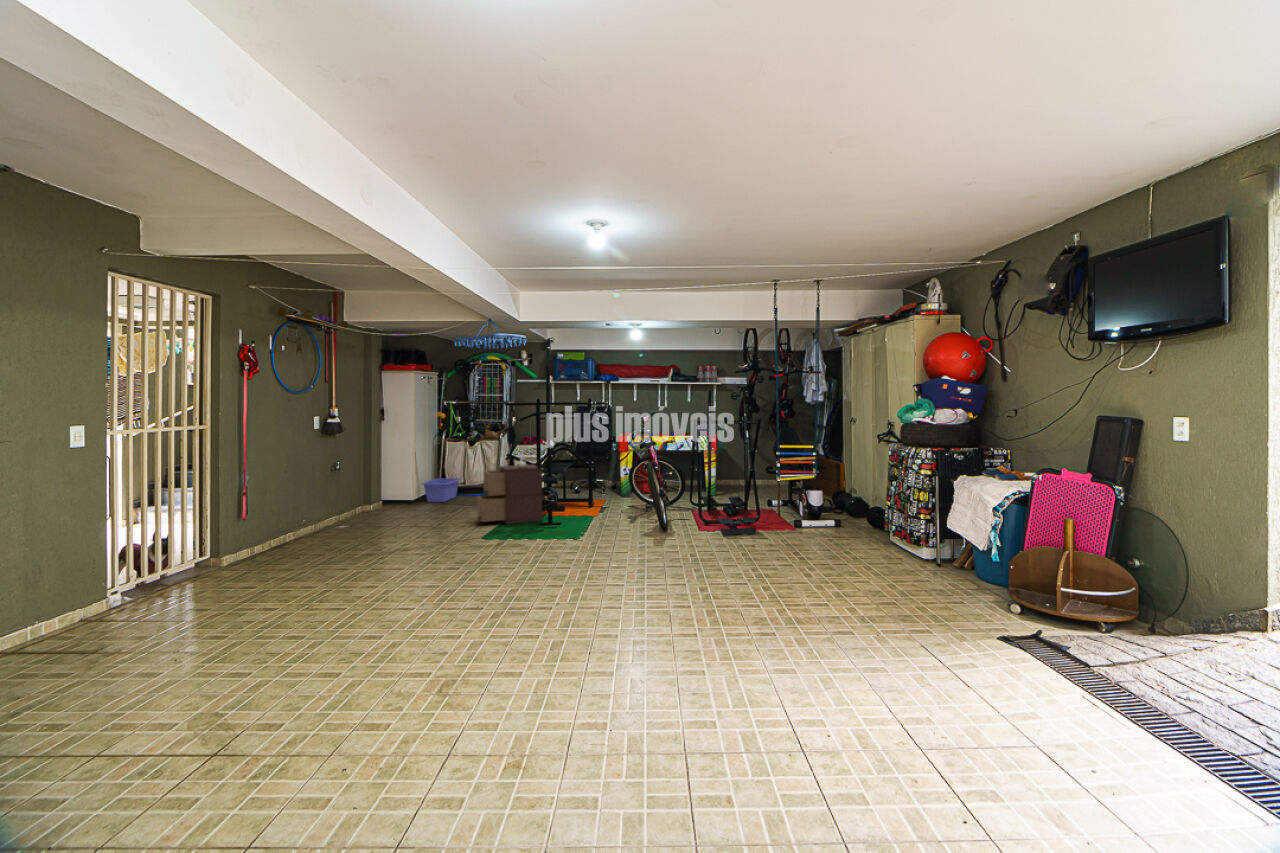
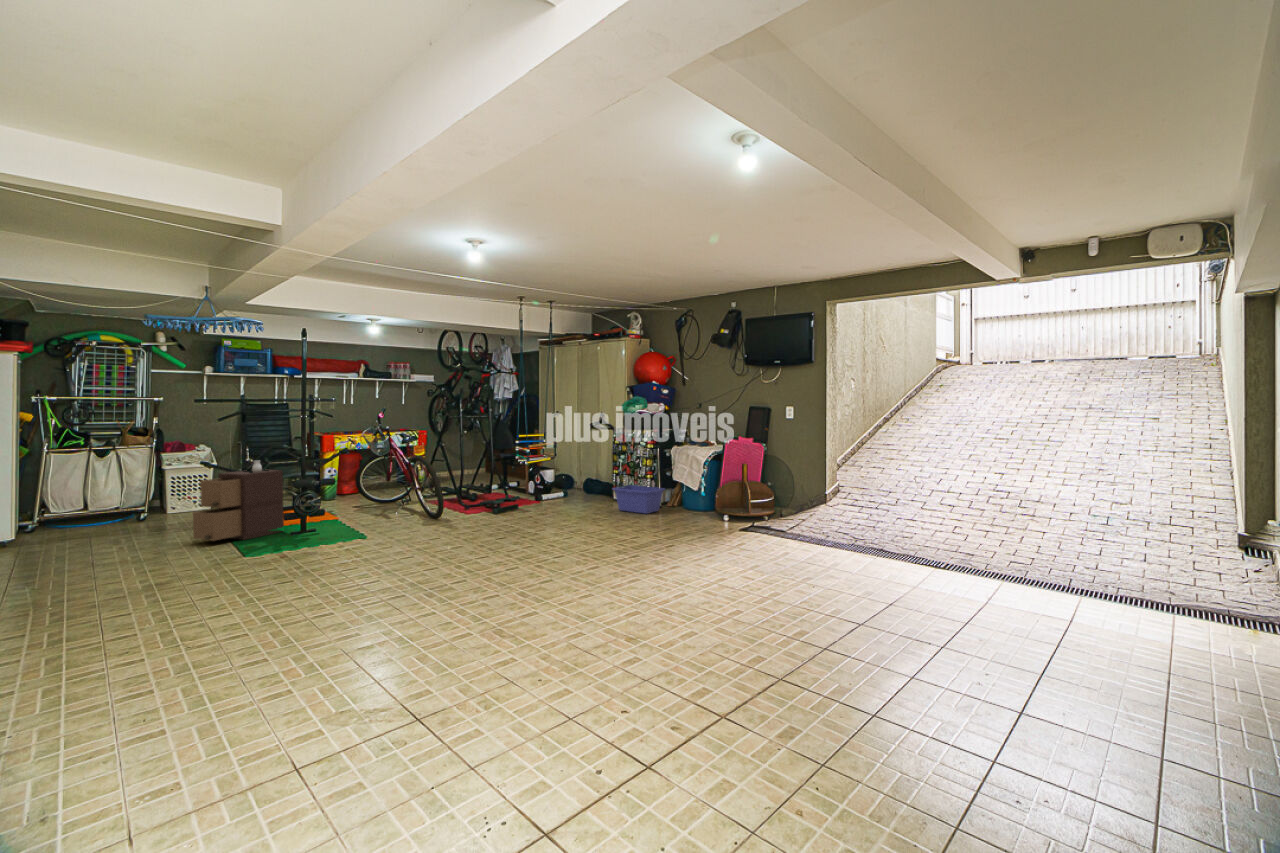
storage bin: present [422,478,461,502] -> present [613,485,665,514]

